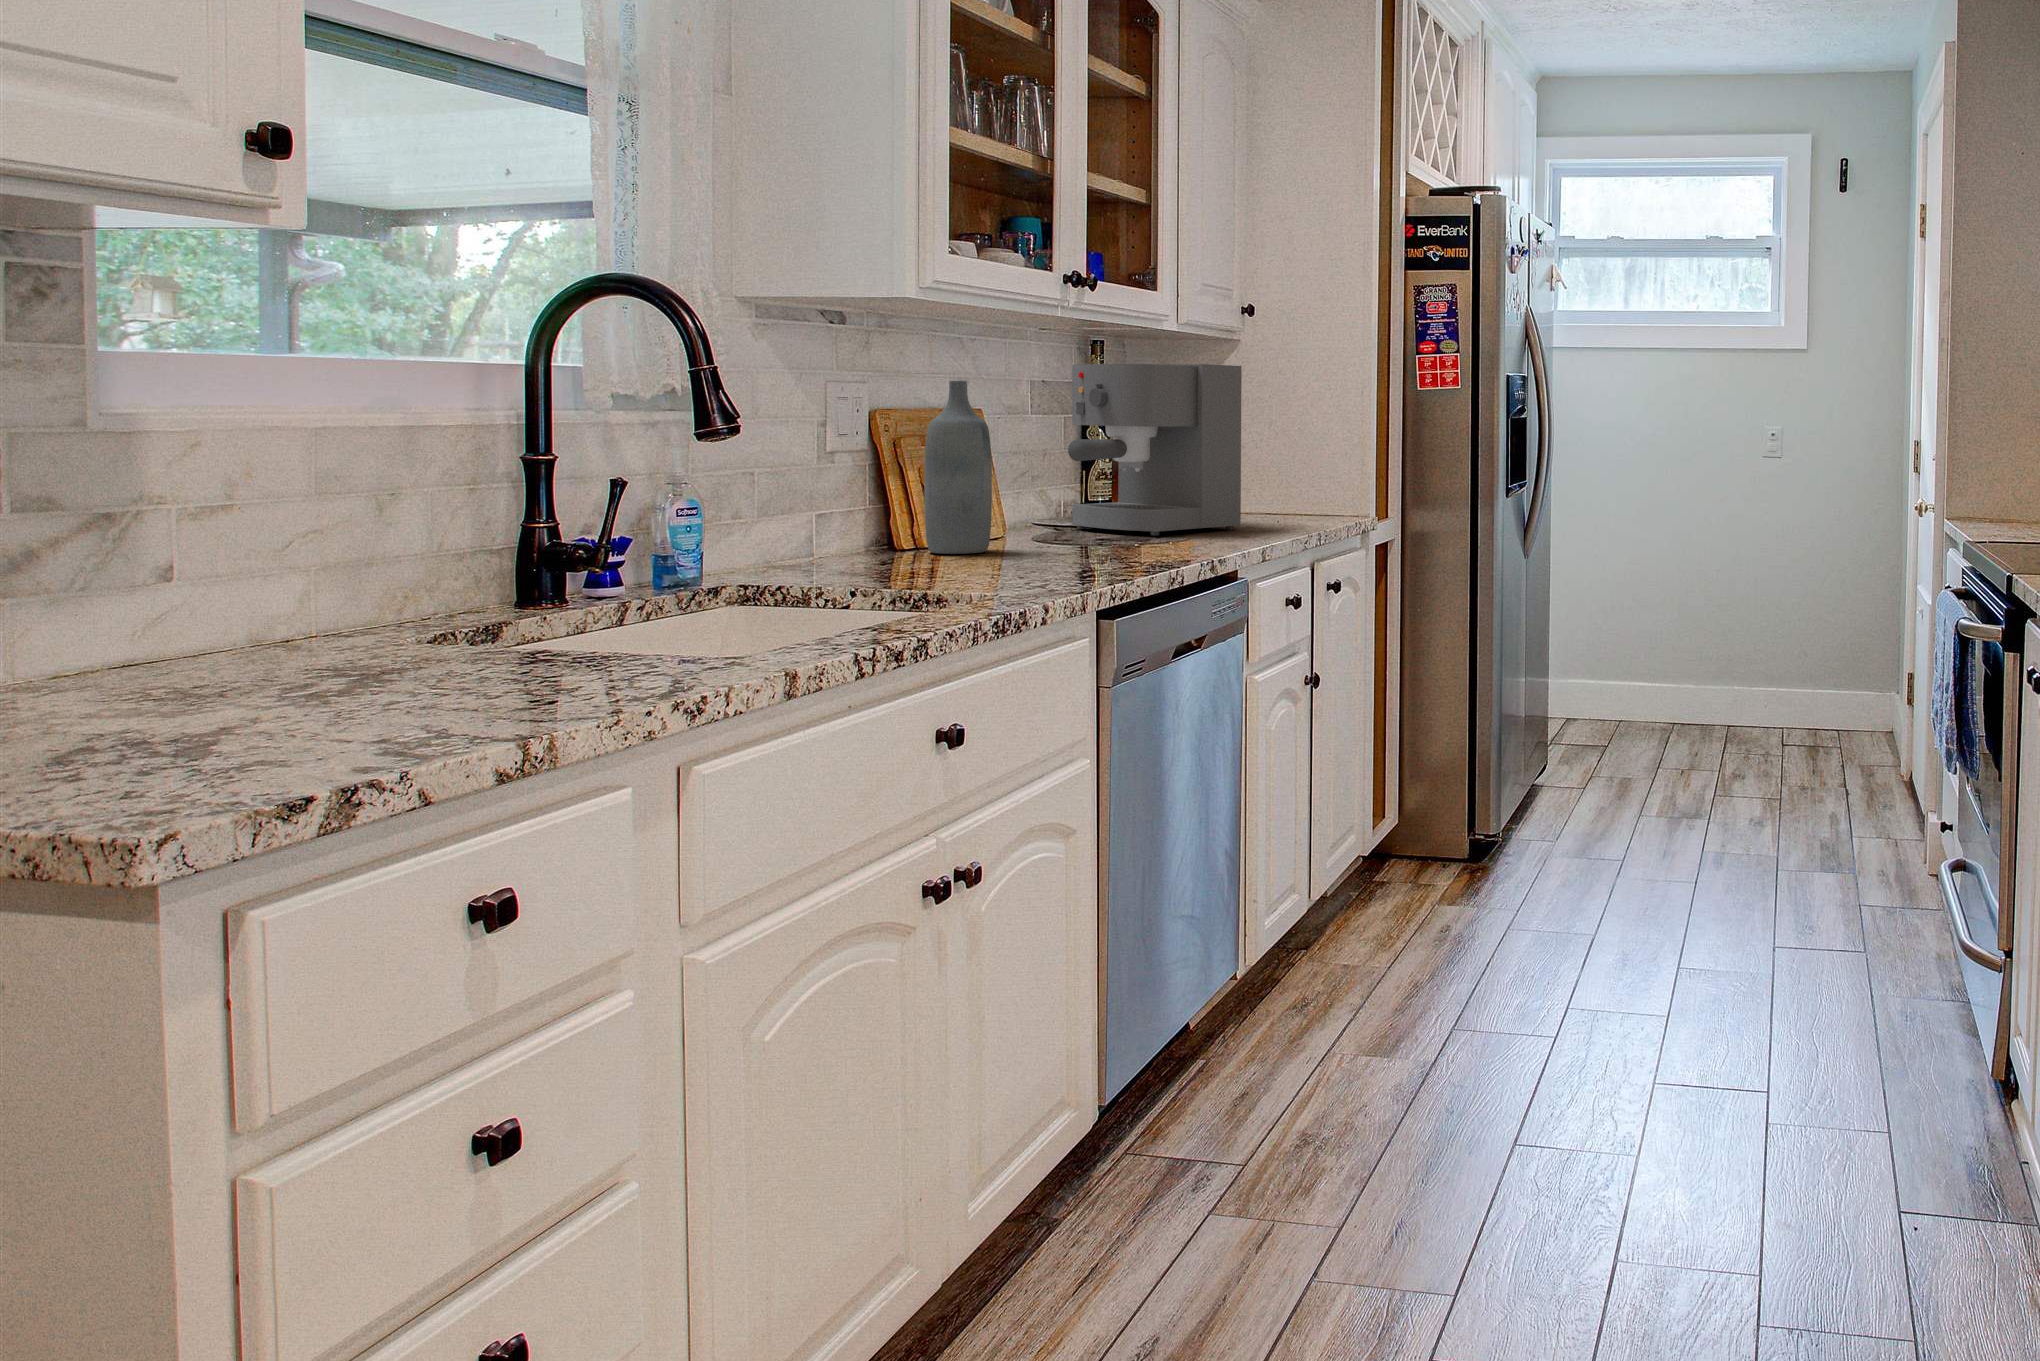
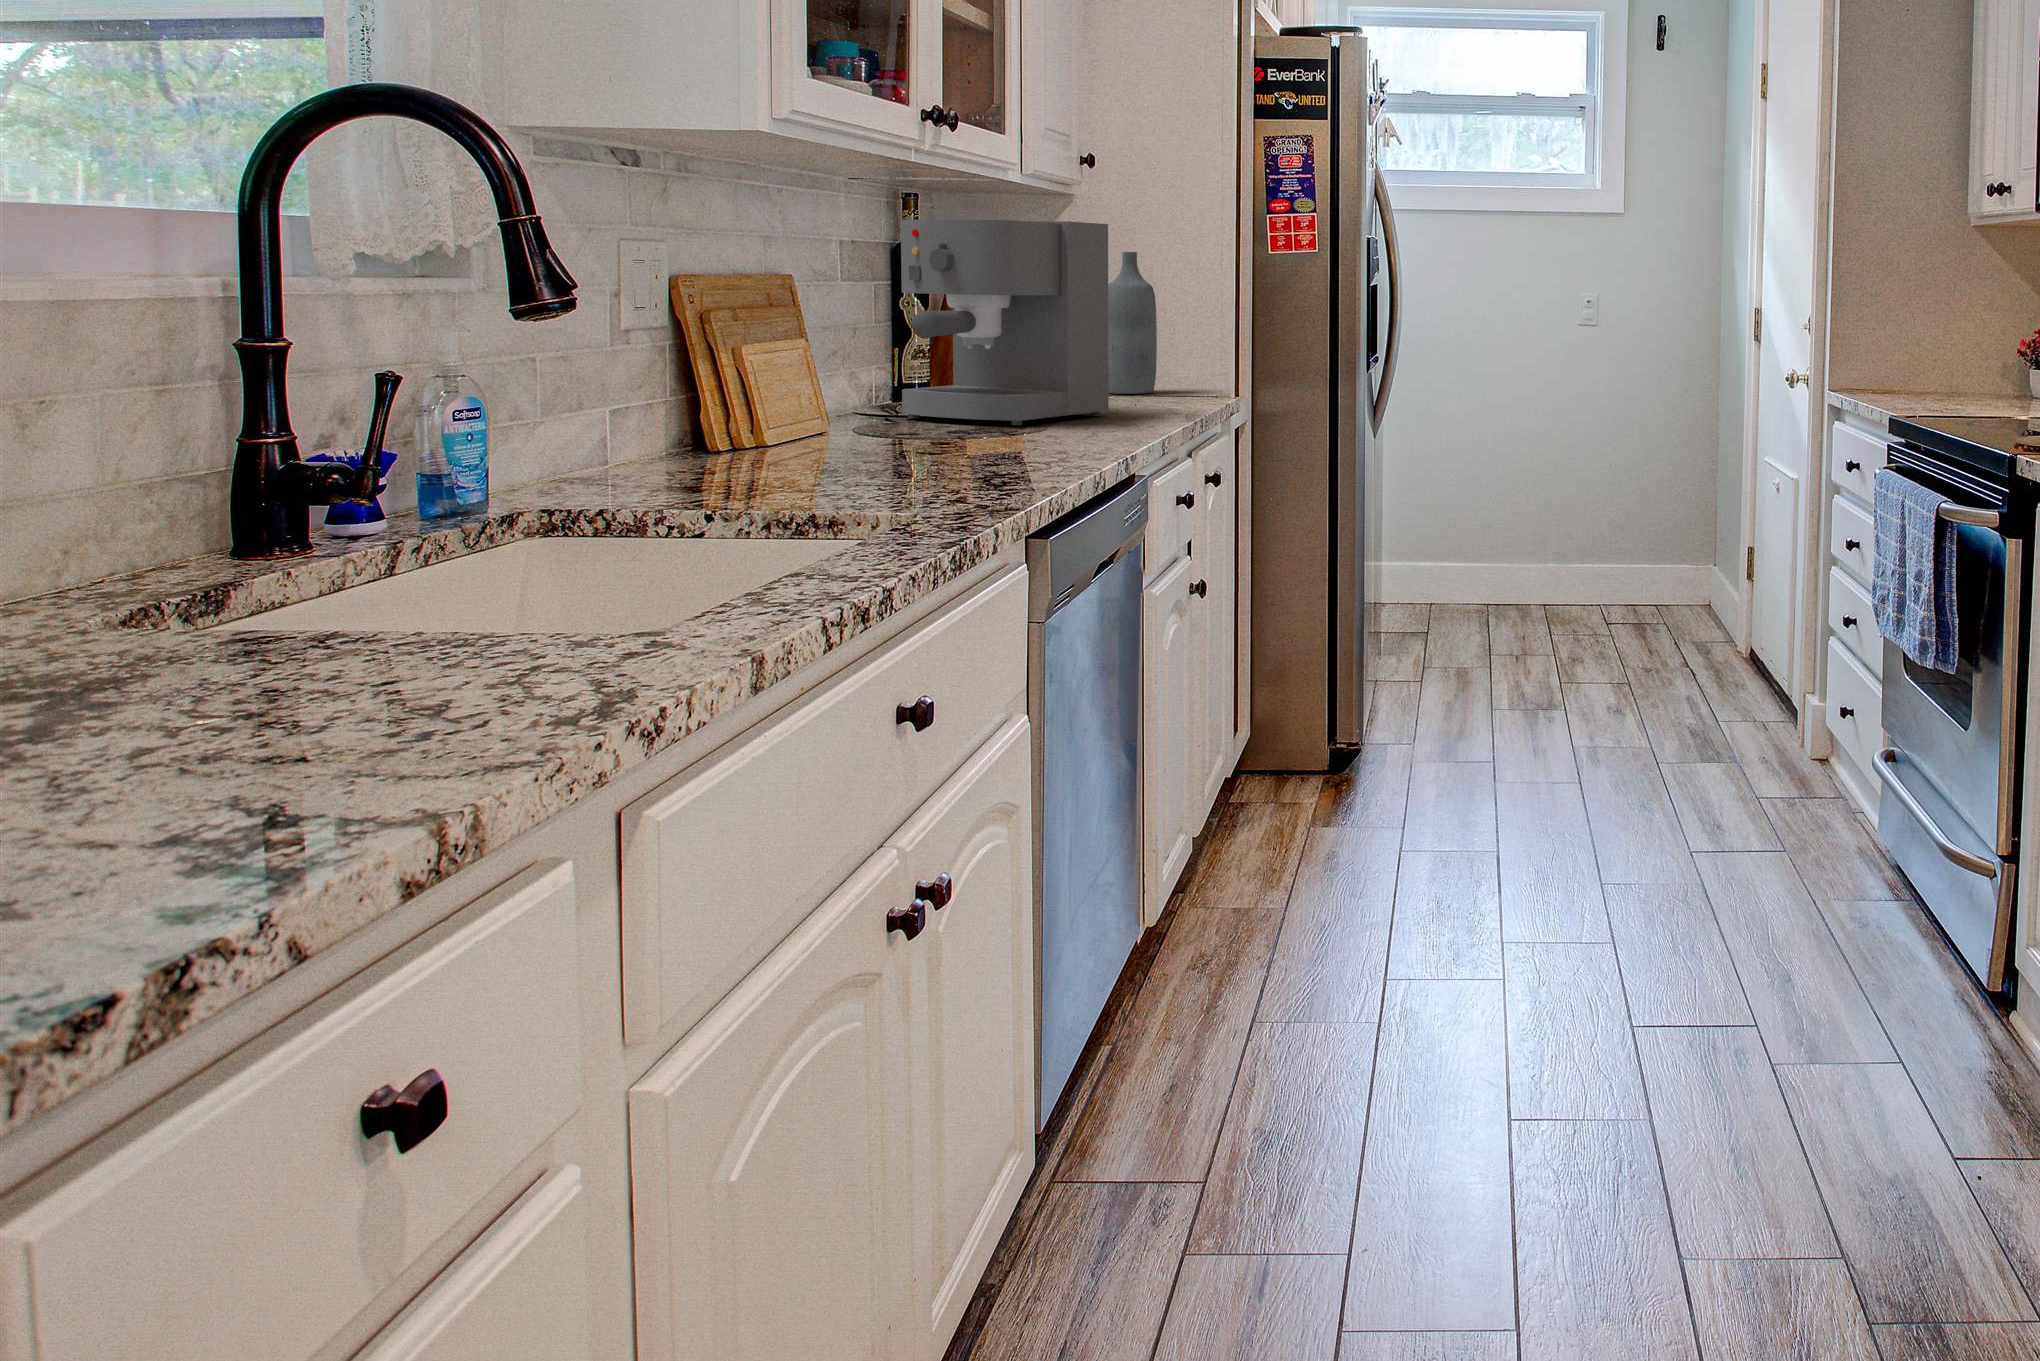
bottle: present [924,381,992,554] -> present [1108,252,1157,394]

